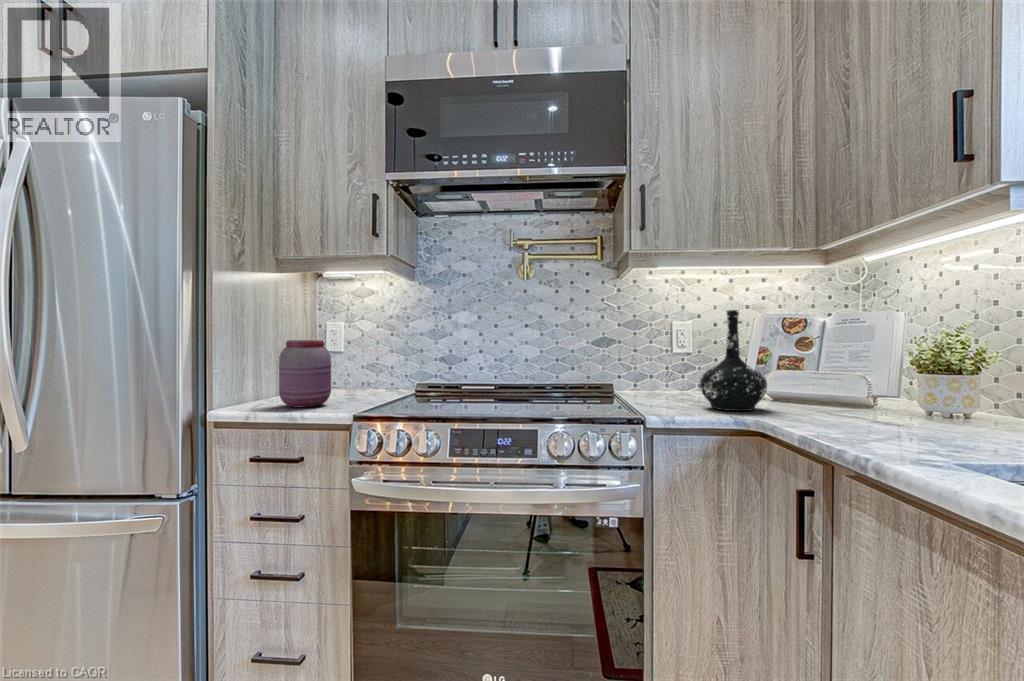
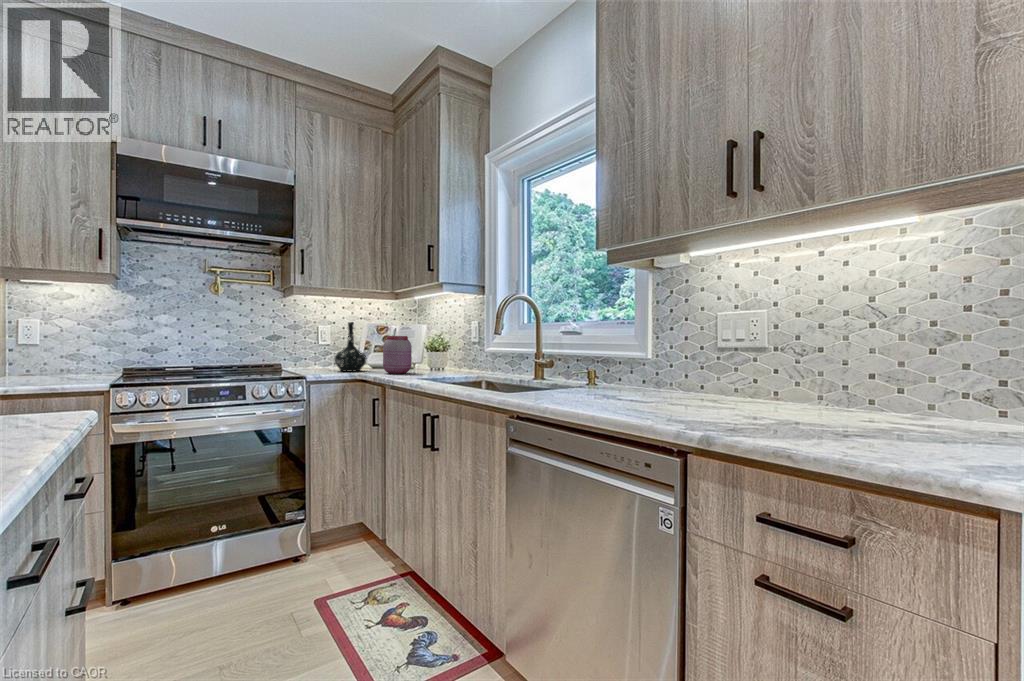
jar: present [279,340,331,407] -> present [383,336,412,374]

